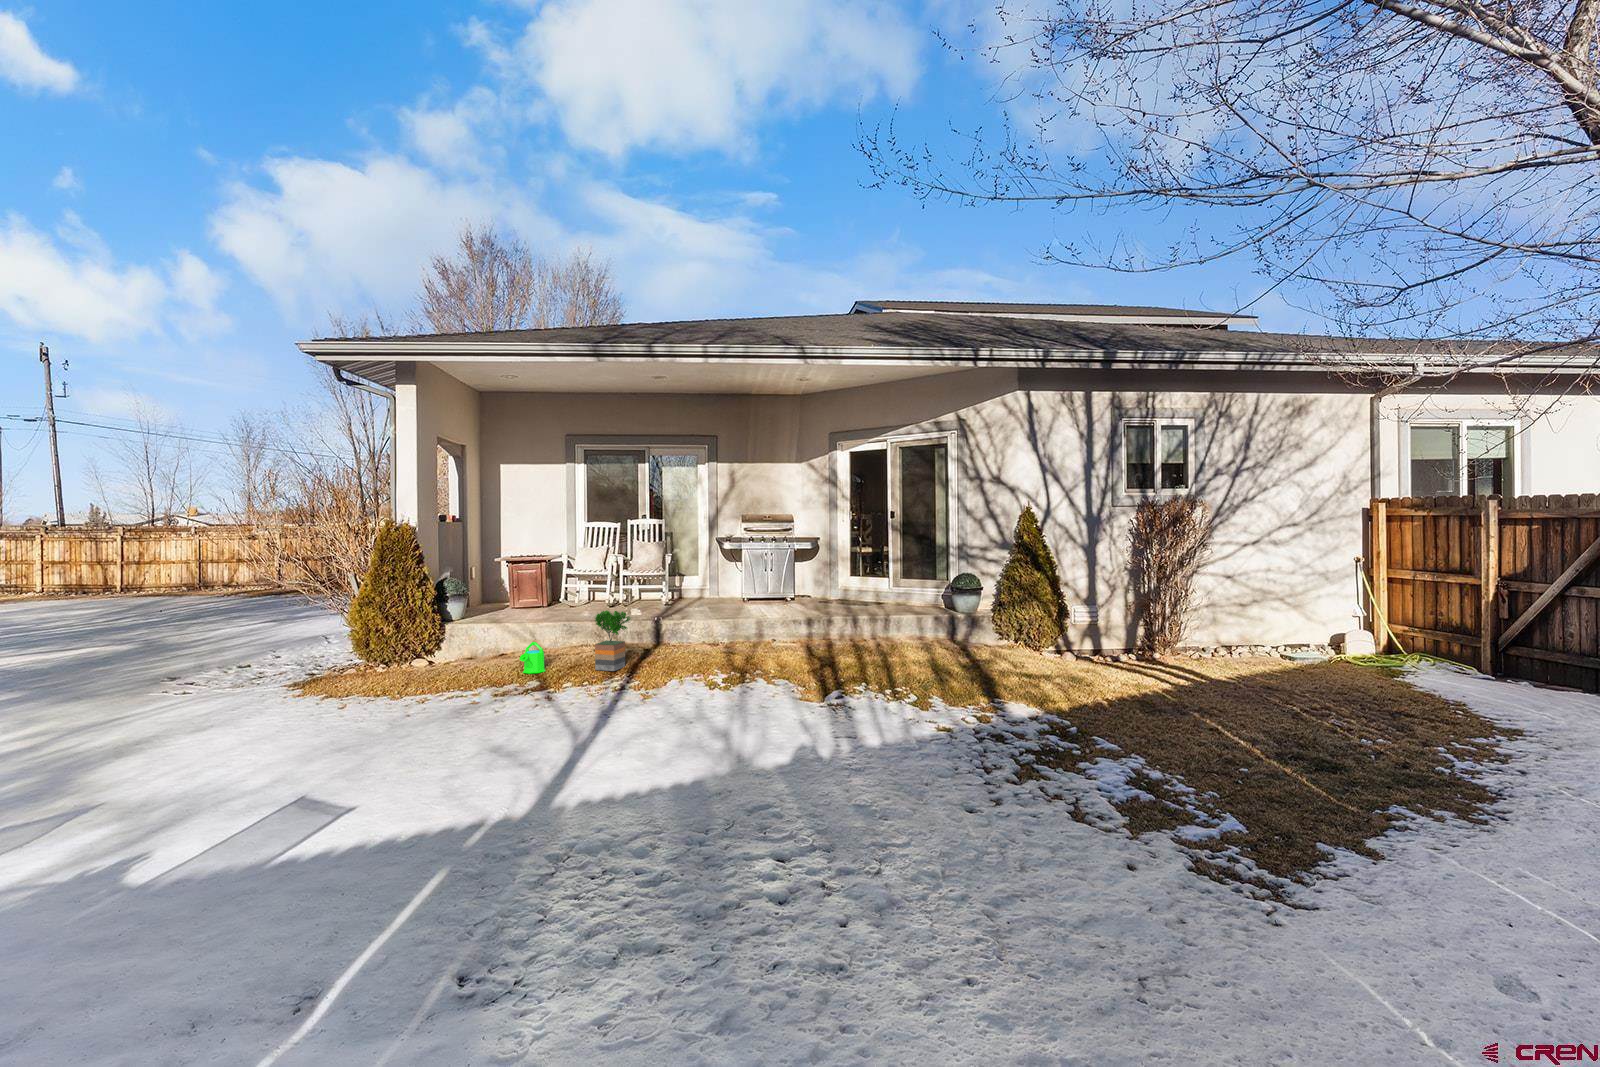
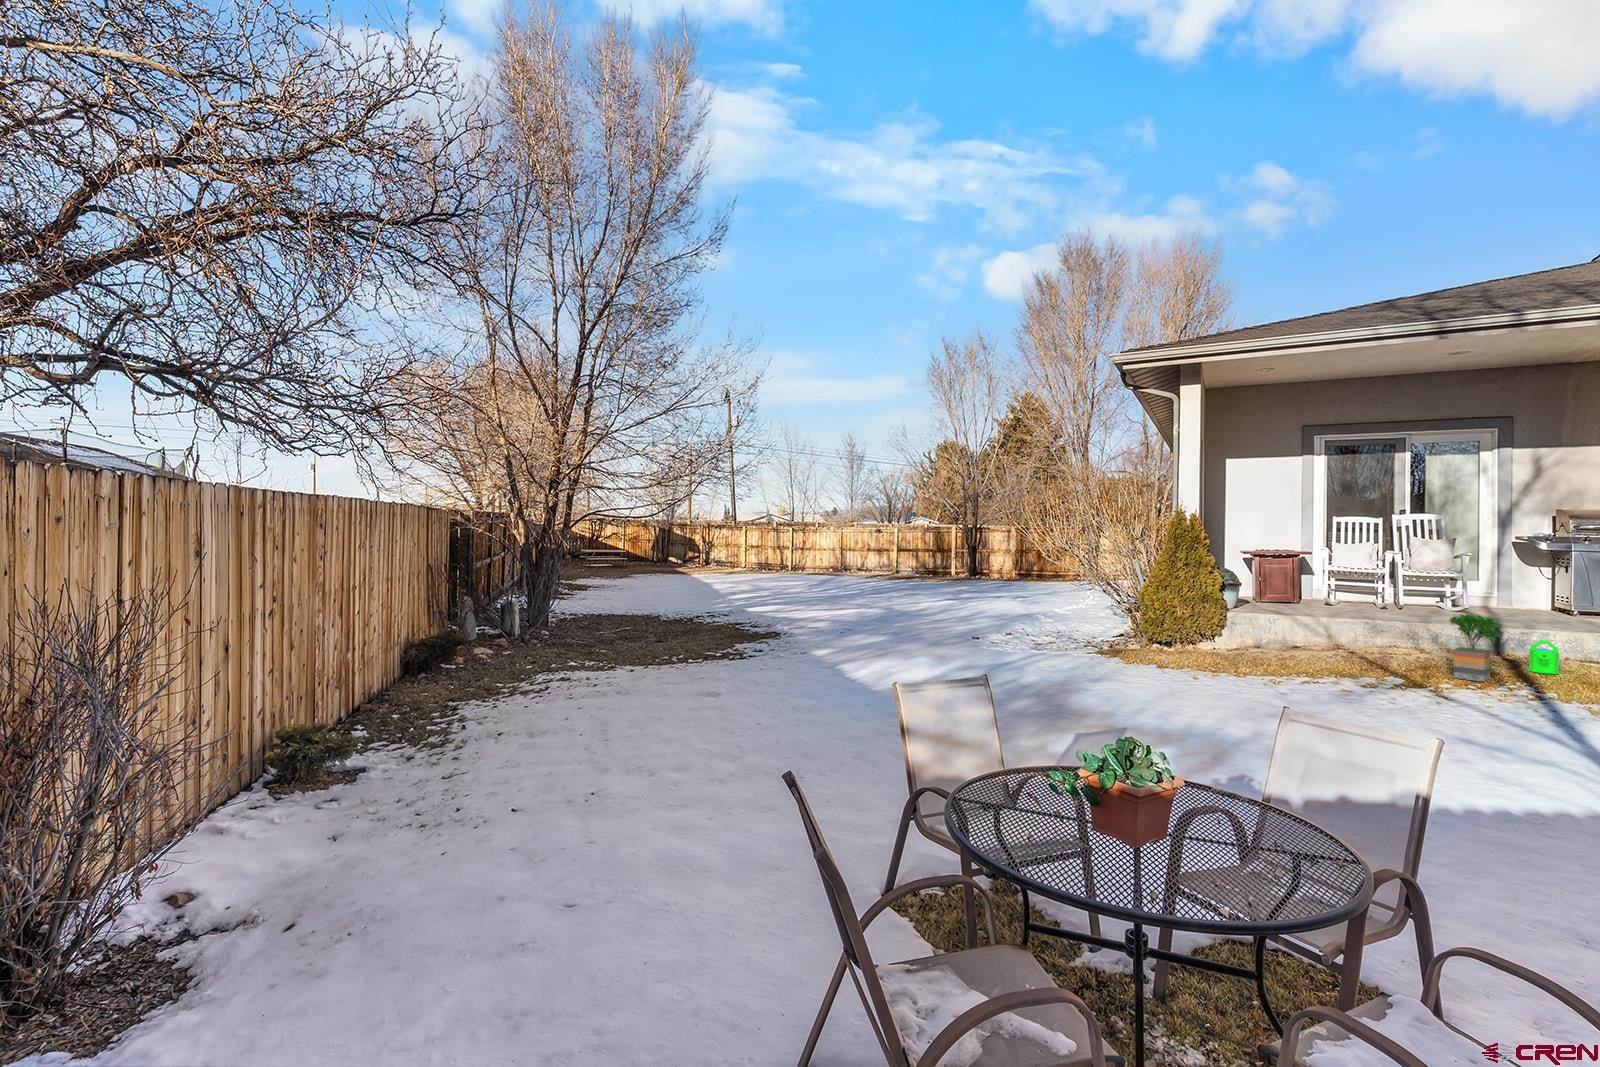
watering can: present [520,642,546,674] -> present [1527,640,1560,674]

